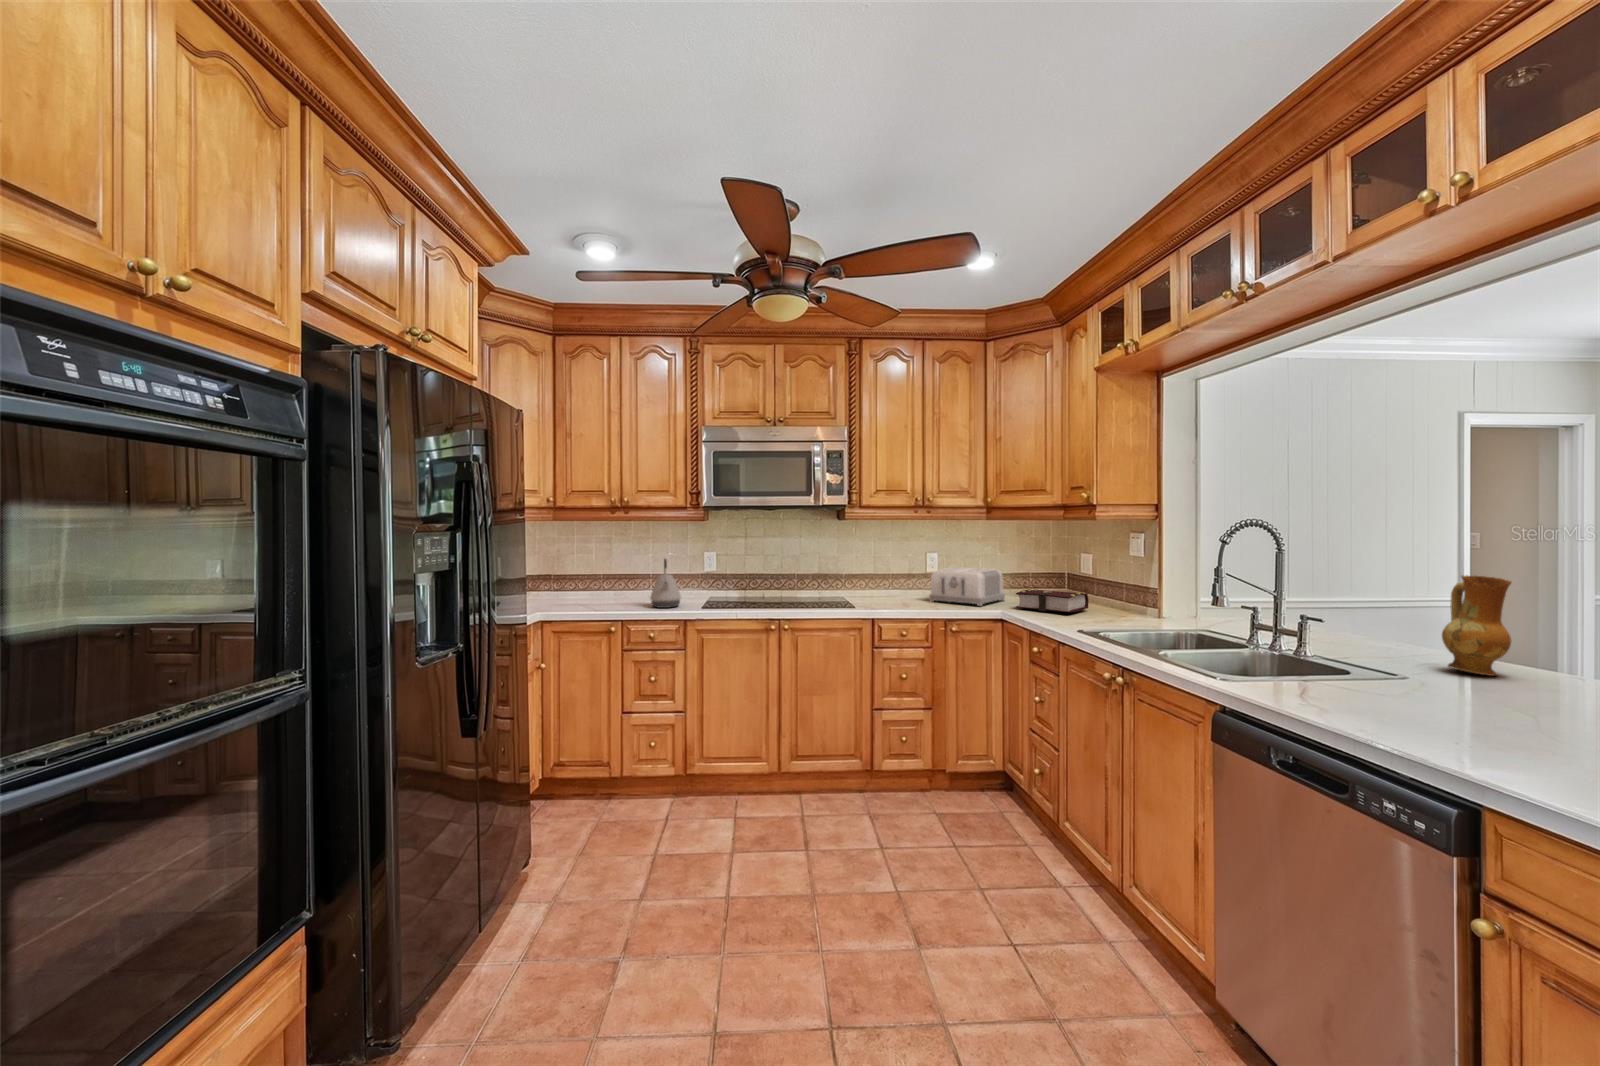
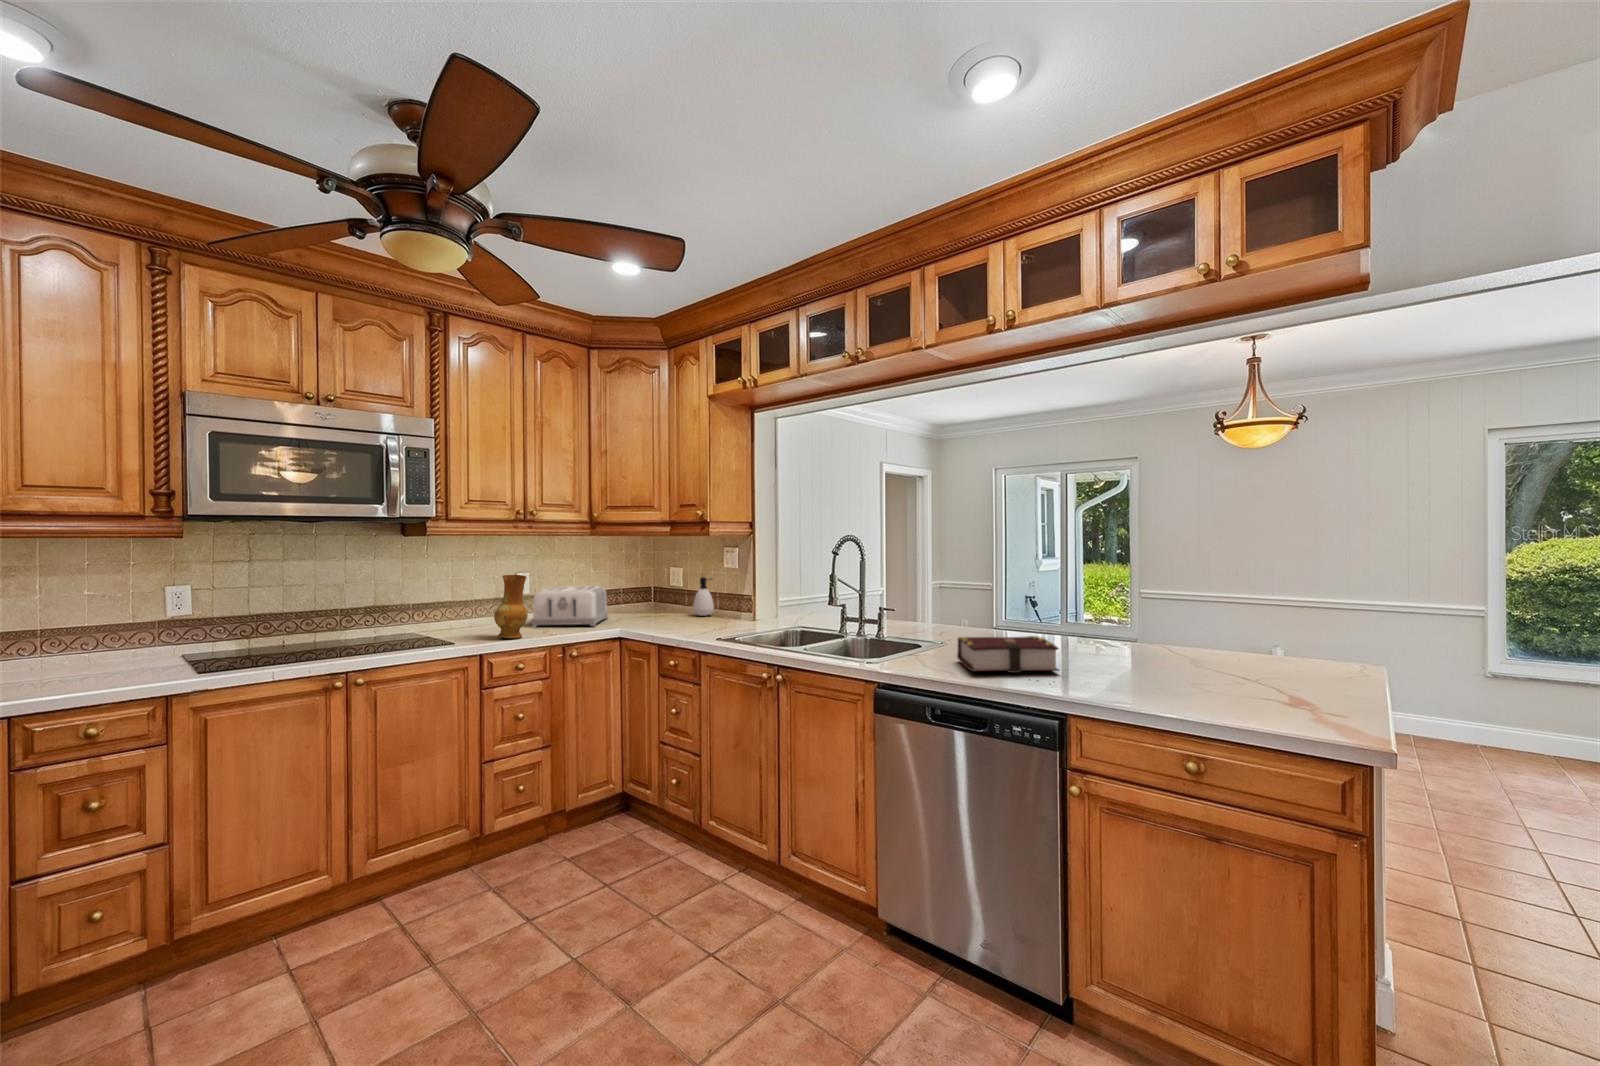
kettle: present [650,559,681,608] -> none [81,599,152,681]
soap dispenser: none [1095,566,1121,607] -> present [693,577,714,616]
ceramic jug: present [1442,575,1511,676] -> present [494,575,528,638]
book: present [1016,589,1089,612] -> present [957,636,1059,673]

